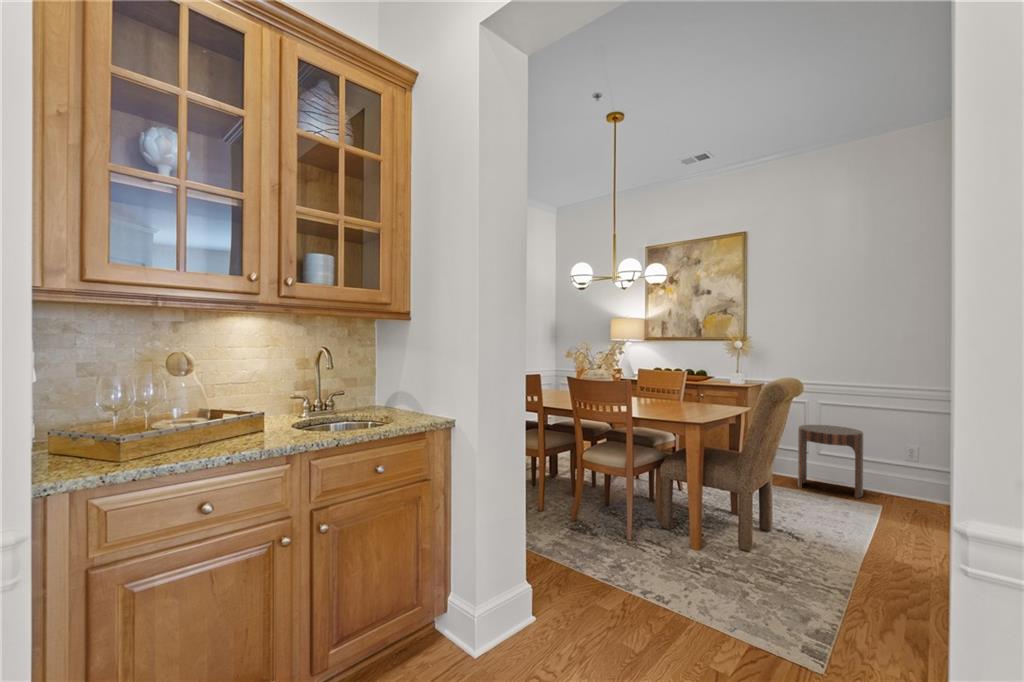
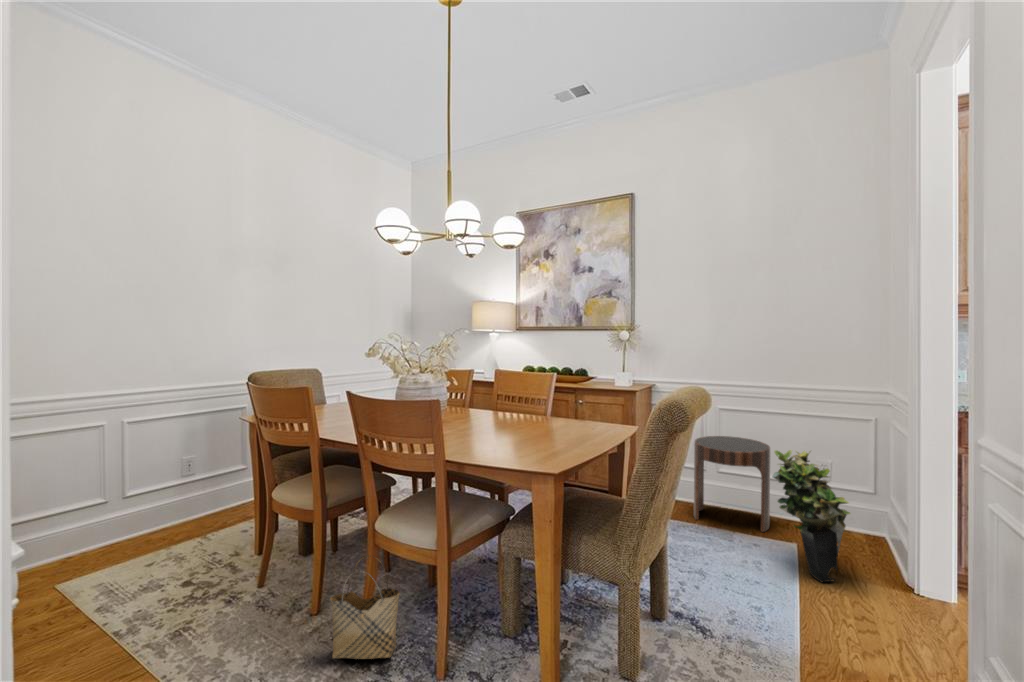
potted plant: none [860,431,924,527] -> present [772,450,850,582]
woven basket: none [559,475,600,534] -> present [330,555,400,659]

